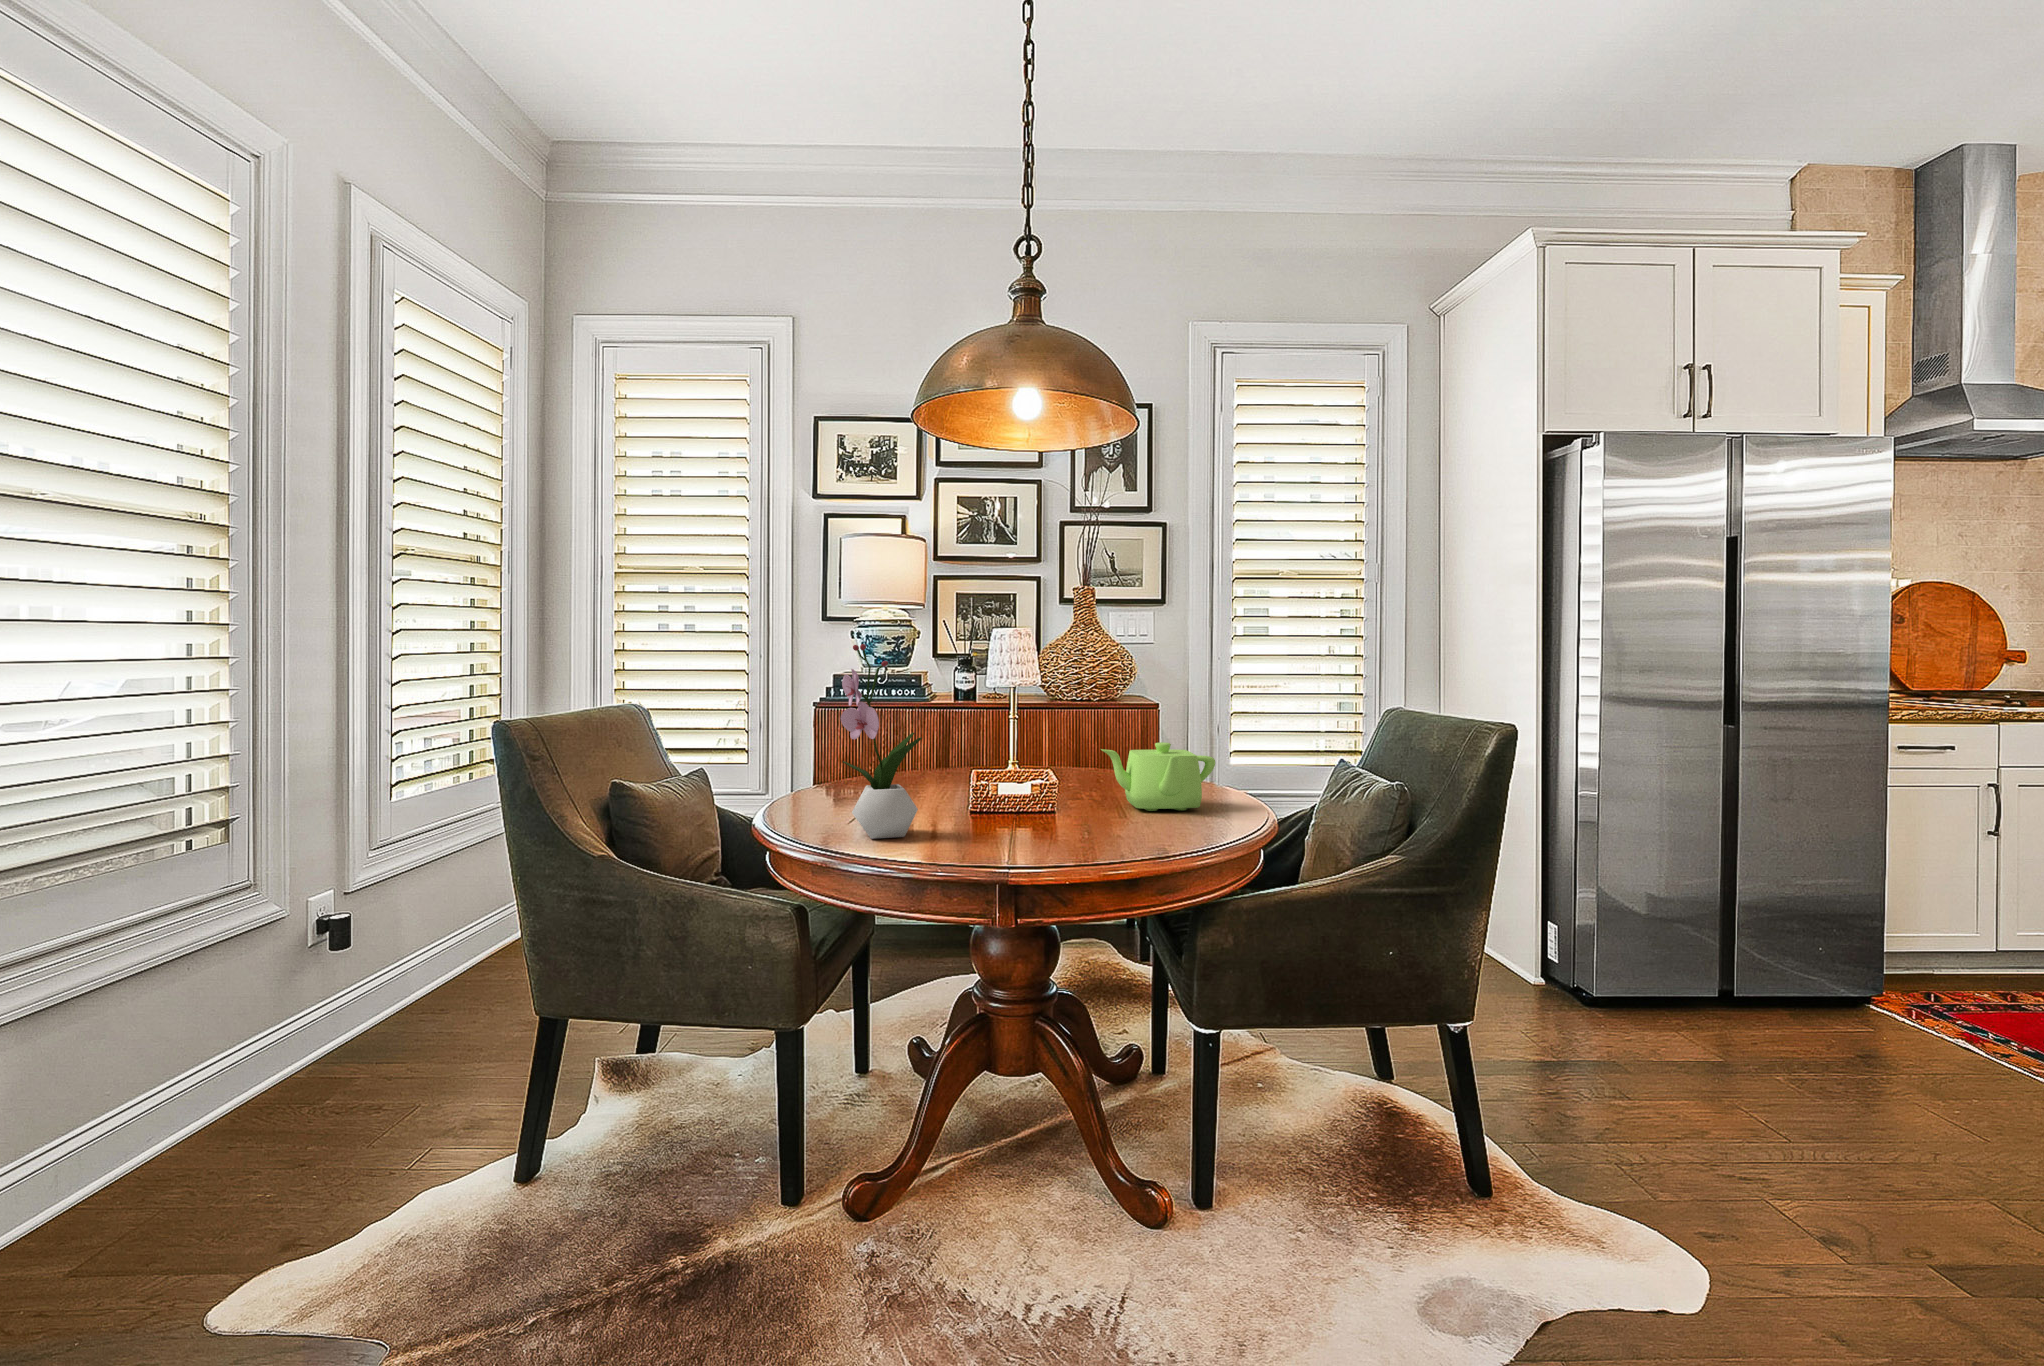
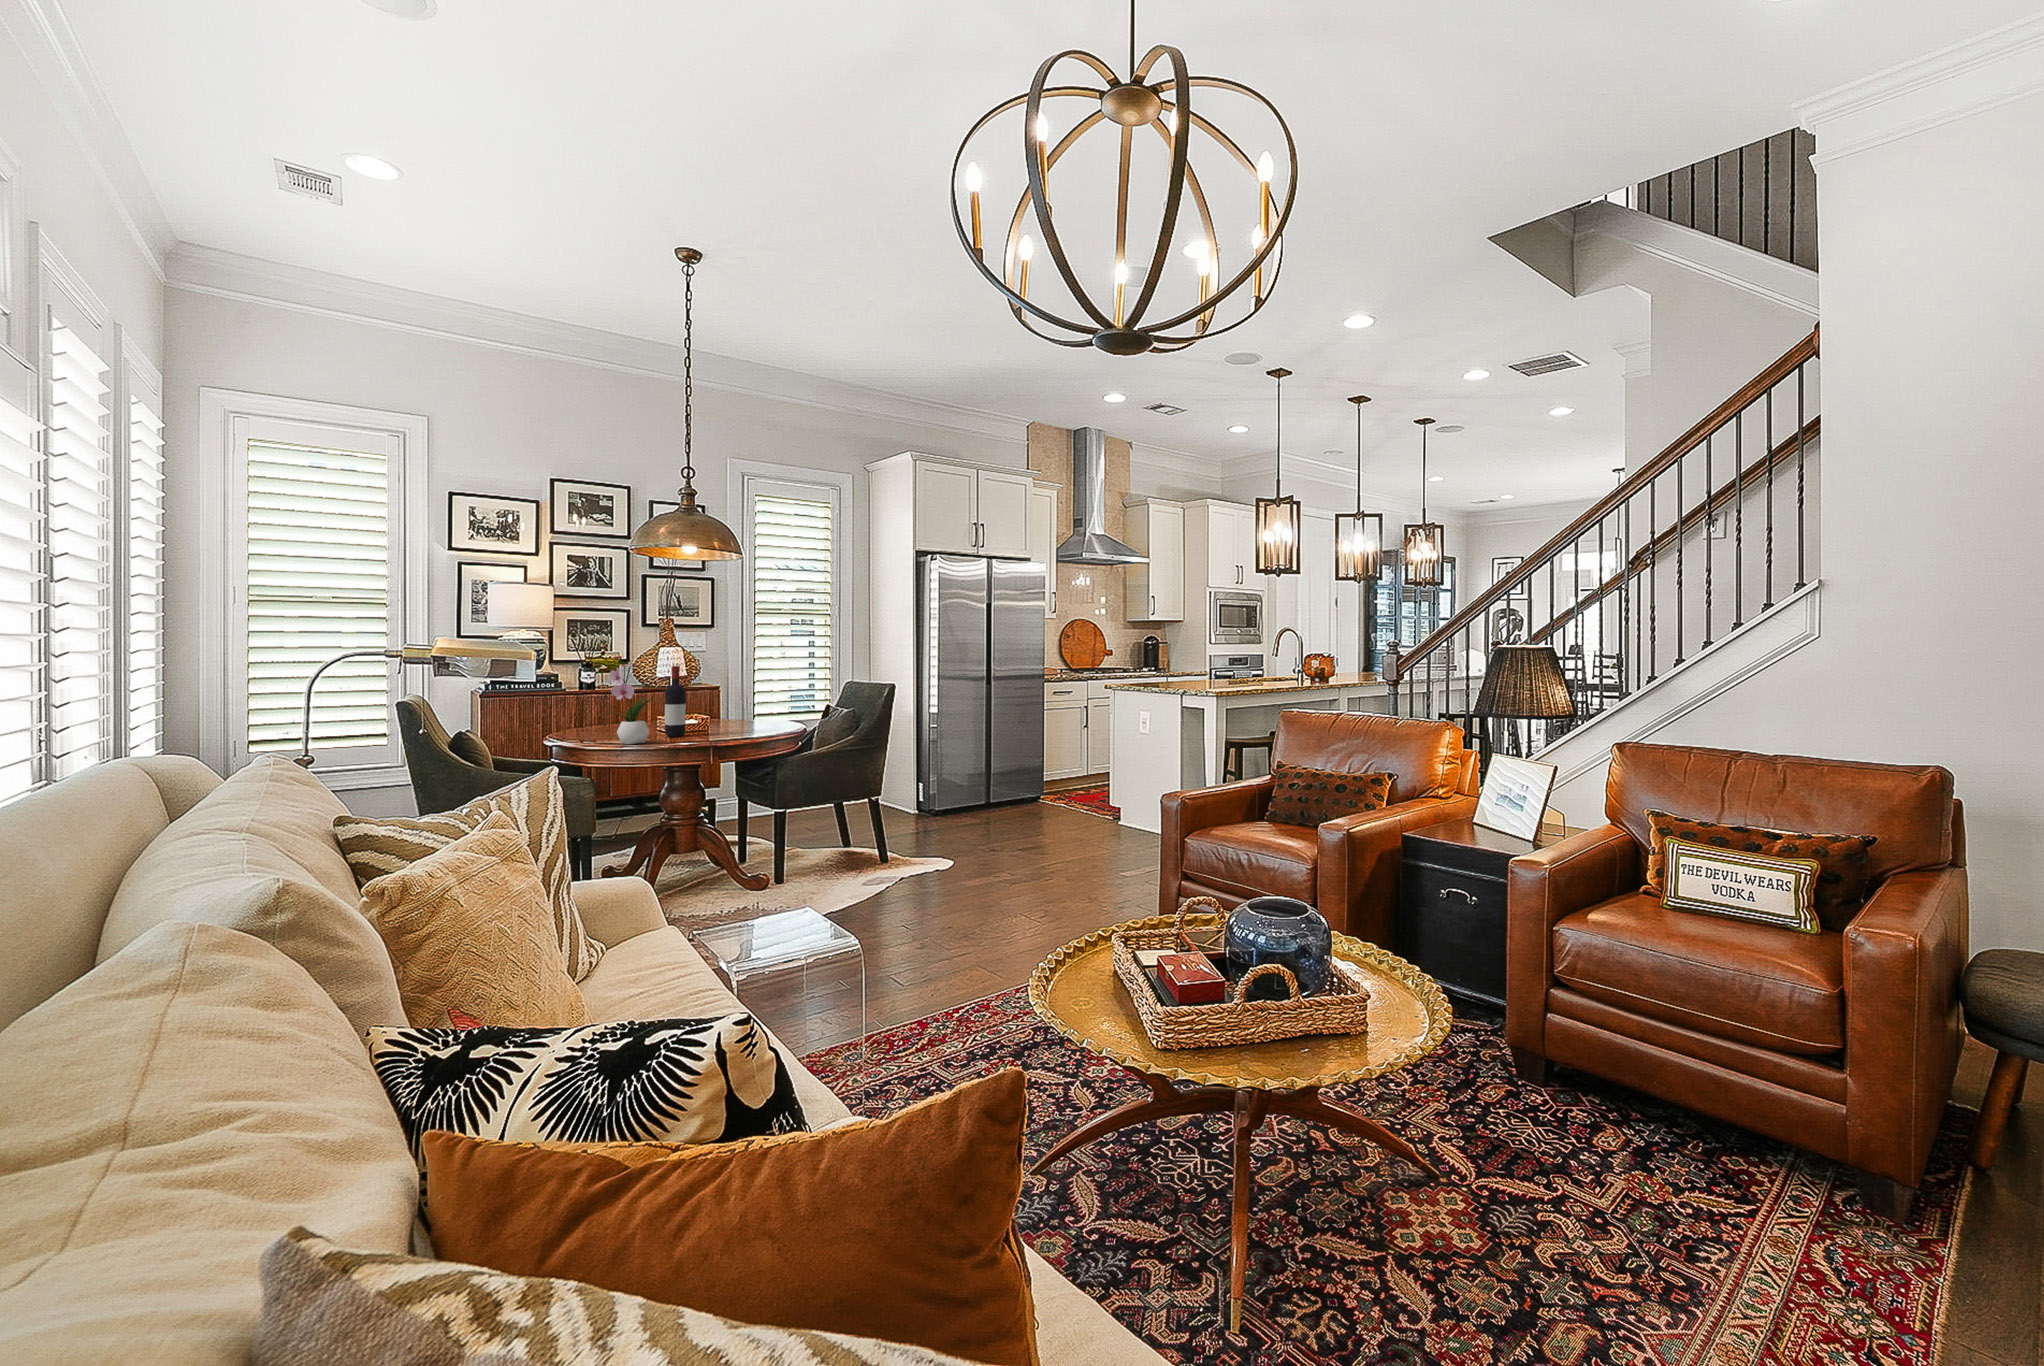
wine bottle: none [970,669,1010,823] -> present [665,666,686,737]
teapot: present [1101,742,1215,811] -> none [723,698,777,729]

